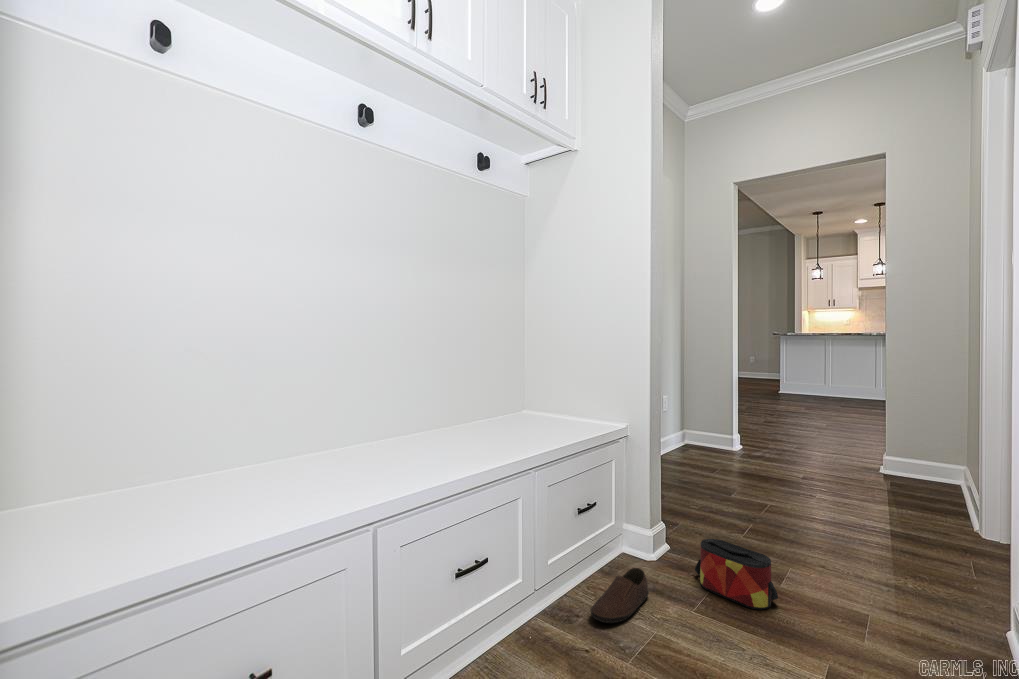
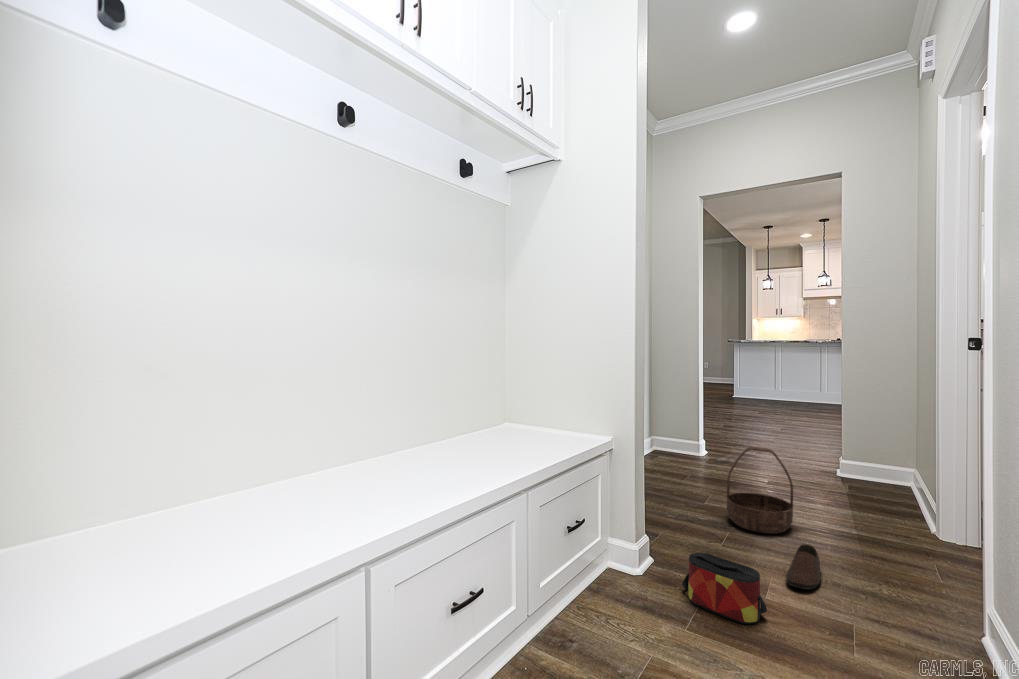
basket: none [752,438,822,526] -> present [727,447,793,534]
shoe: present [590,568,649,623] -> present [786,544,821,590]

